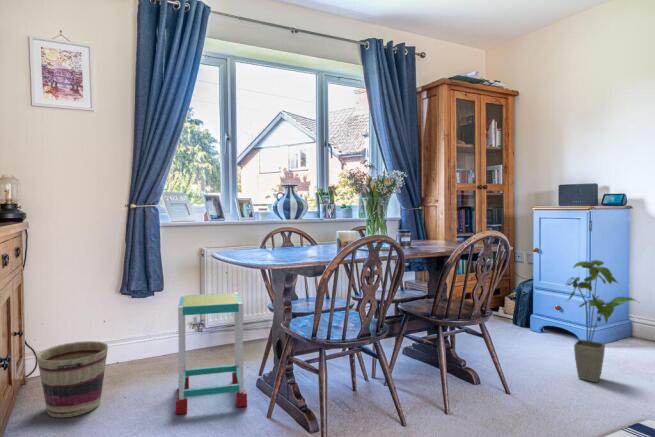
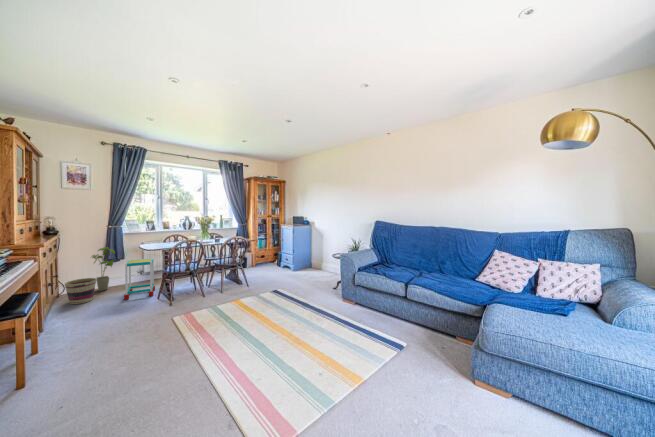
house plant: present [566,260,636,382] -> present [92,247,115,291]

